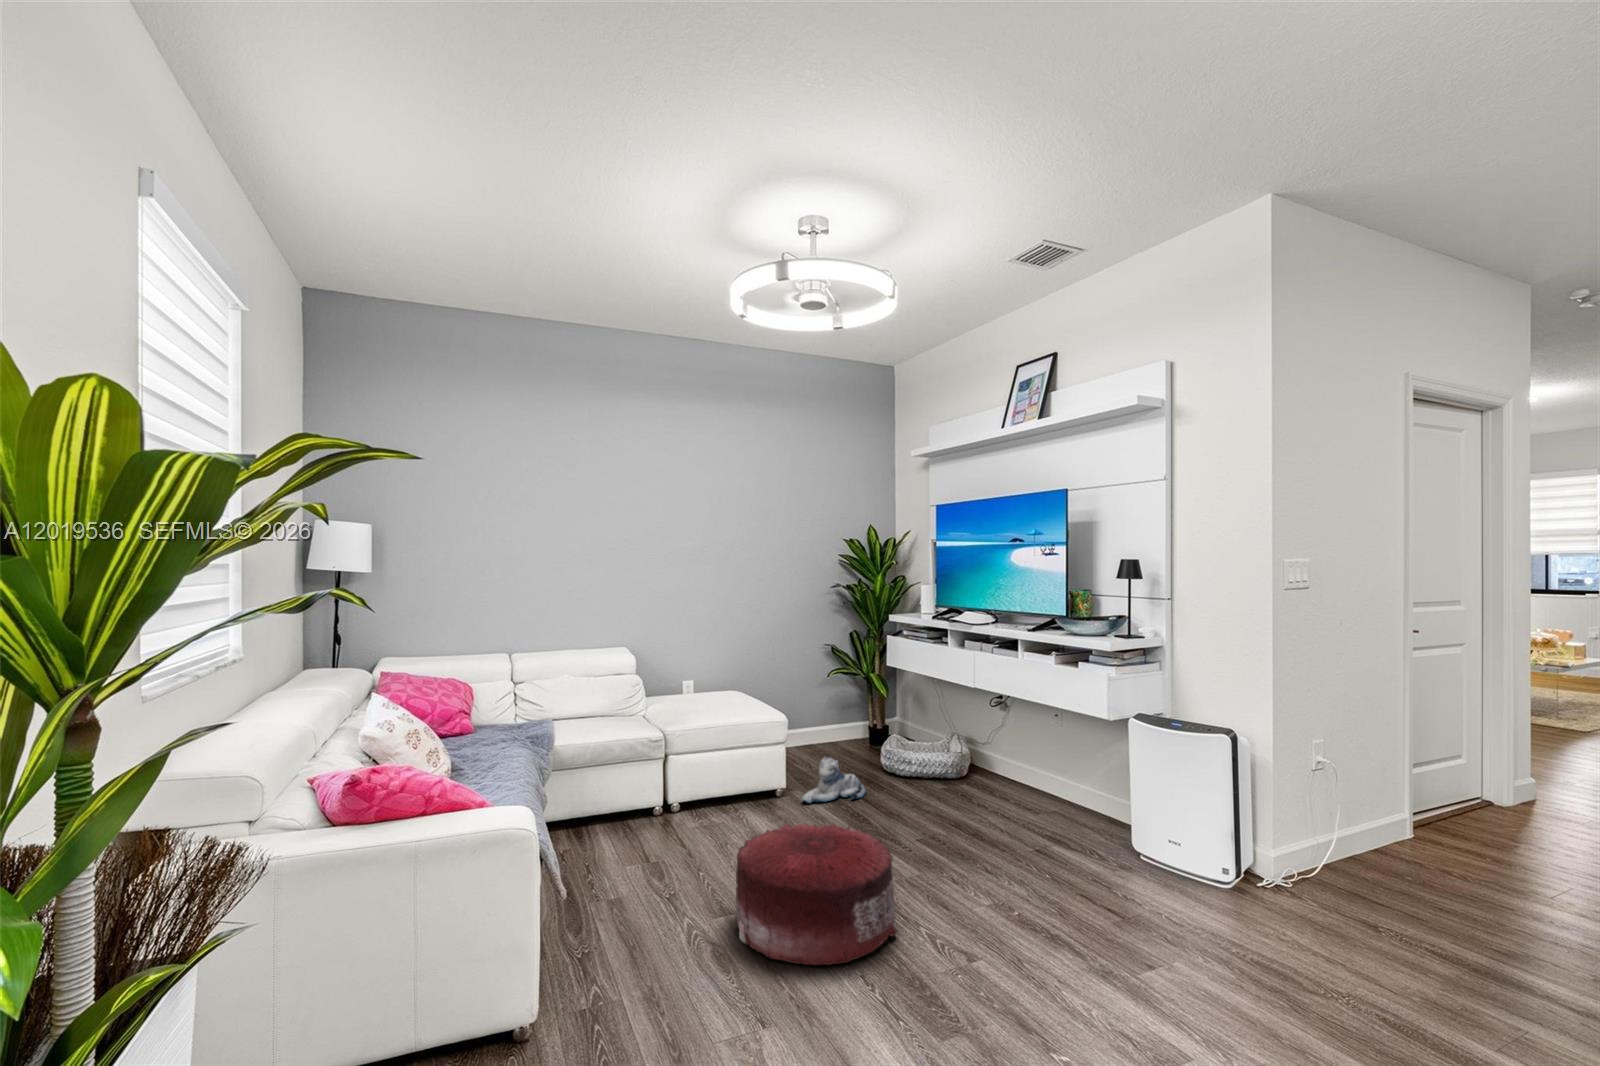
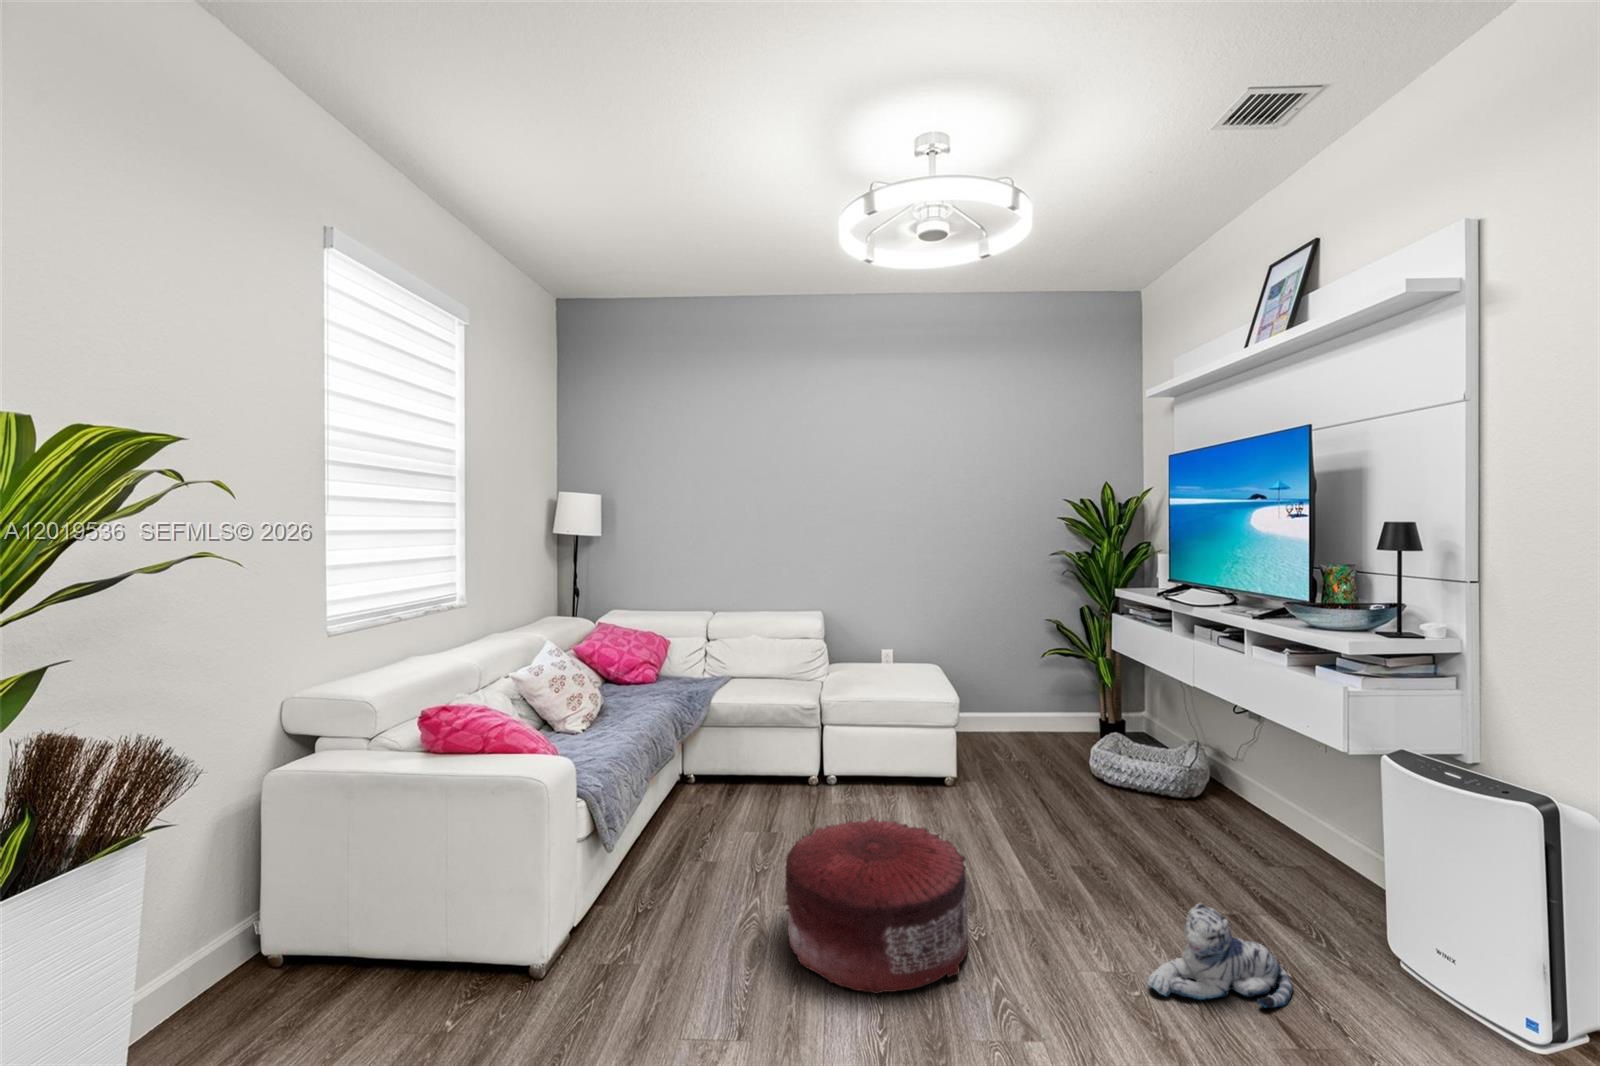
plush toy: present [802,756,866,803] -> present [1148,903,1293,1008]

